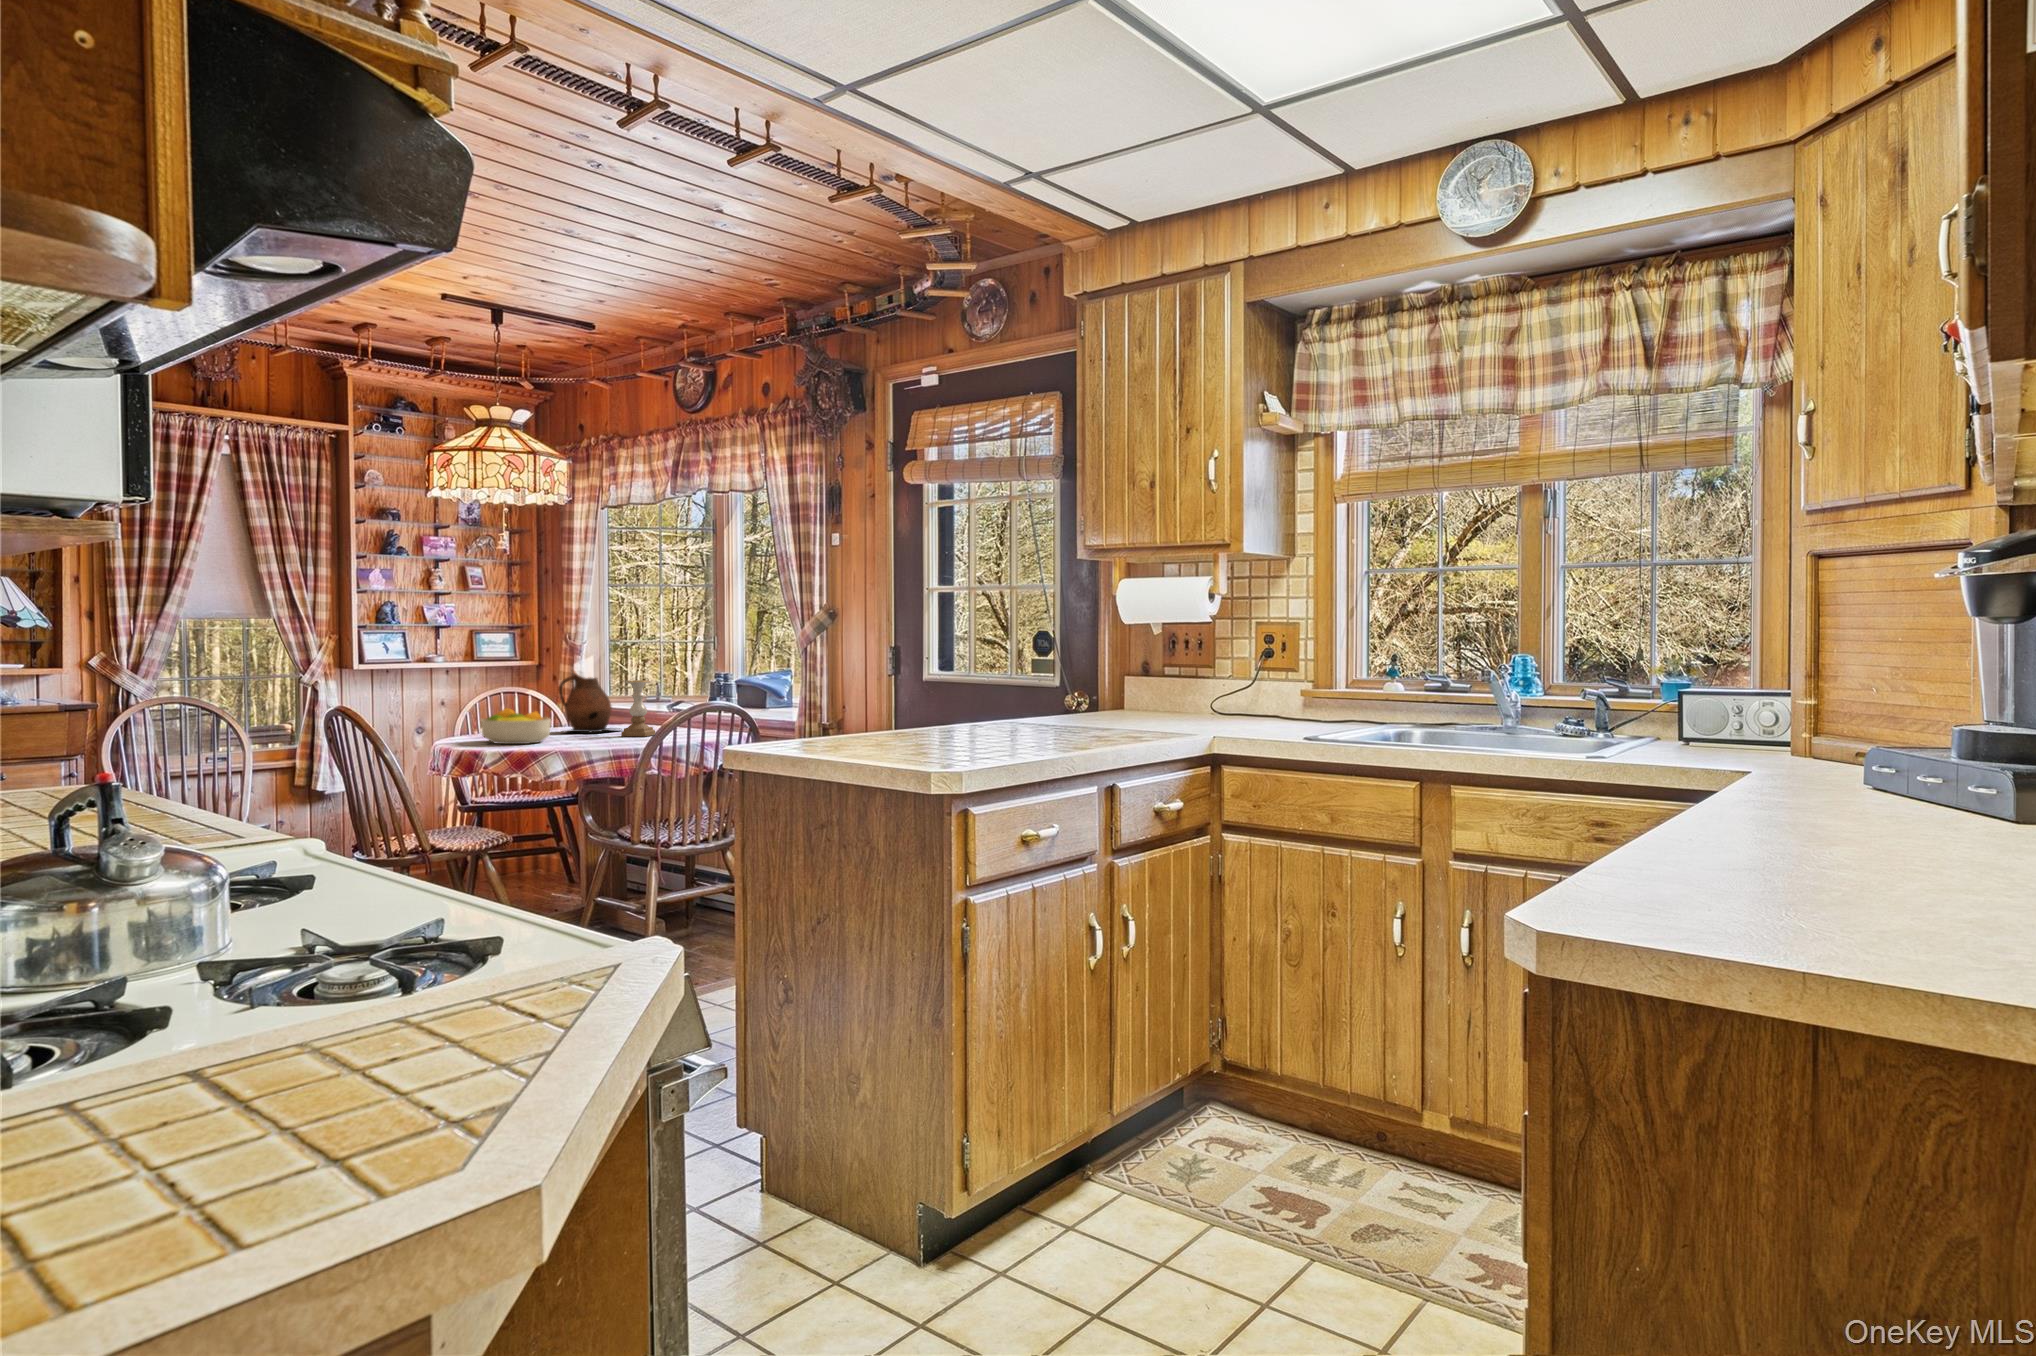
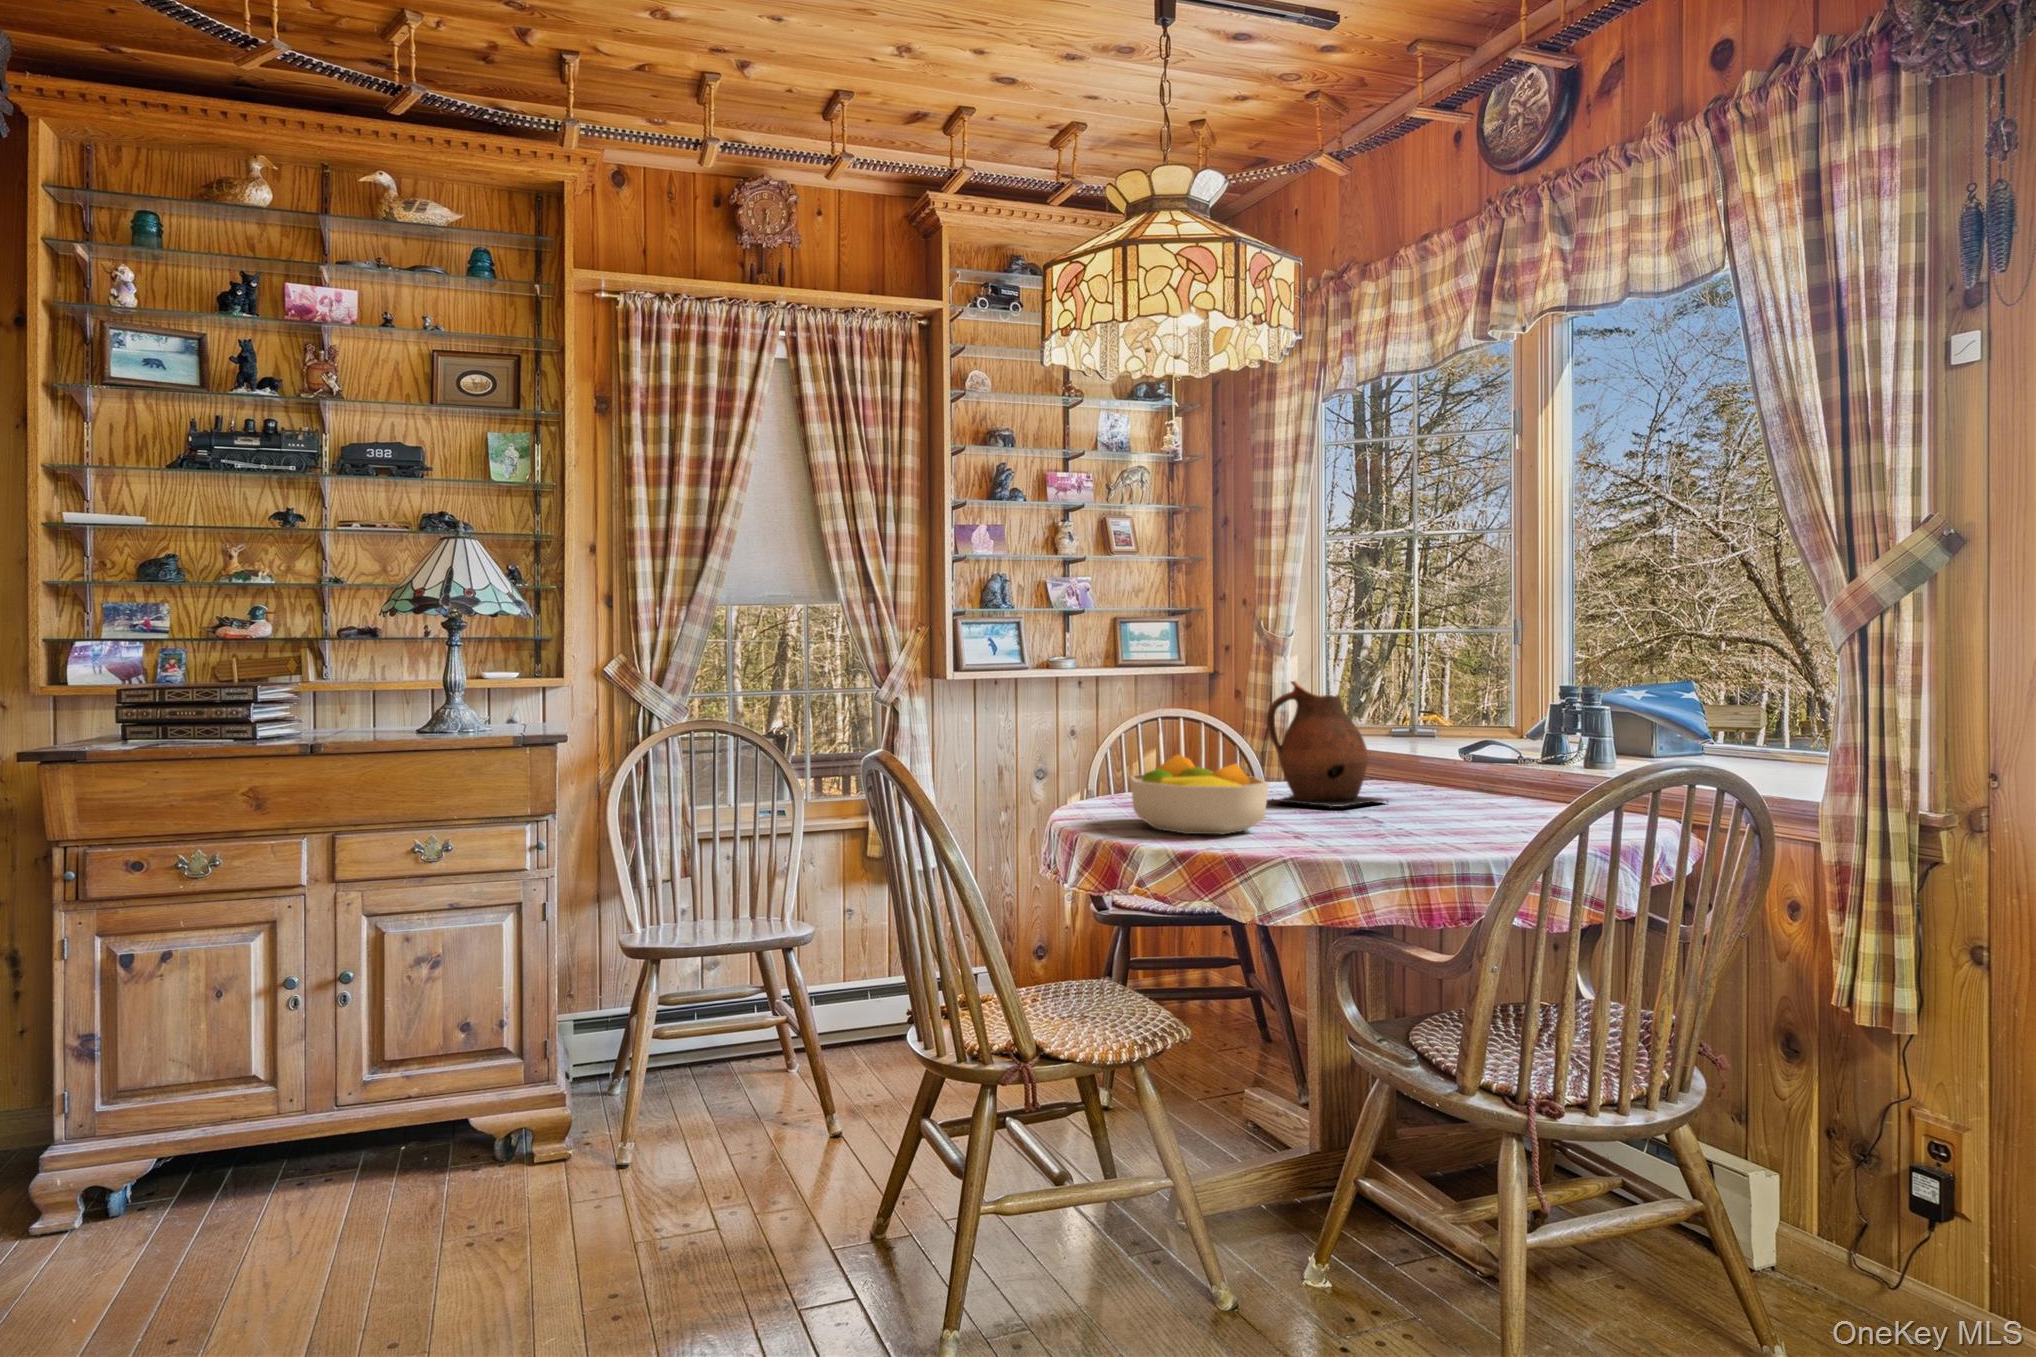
candle holder: present [621,680,655,737] -> none [1404,701,1474,825]

